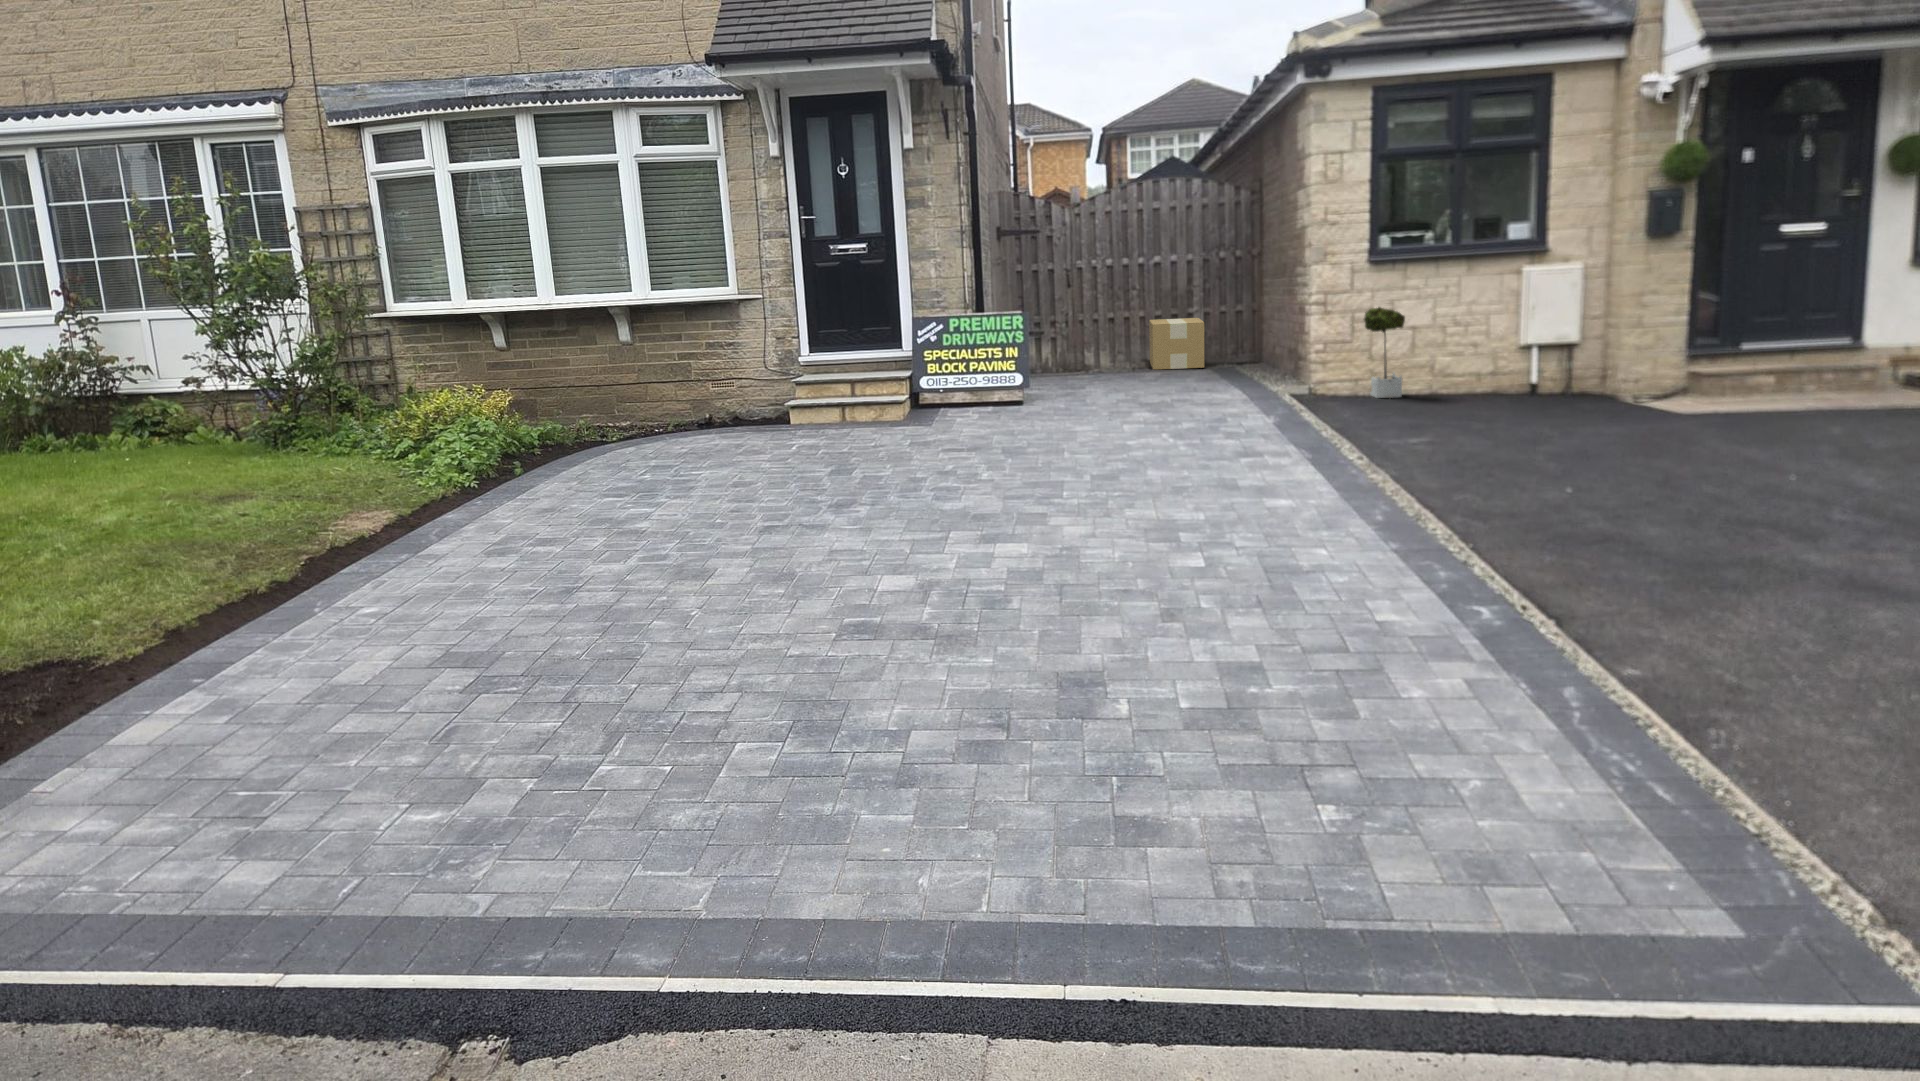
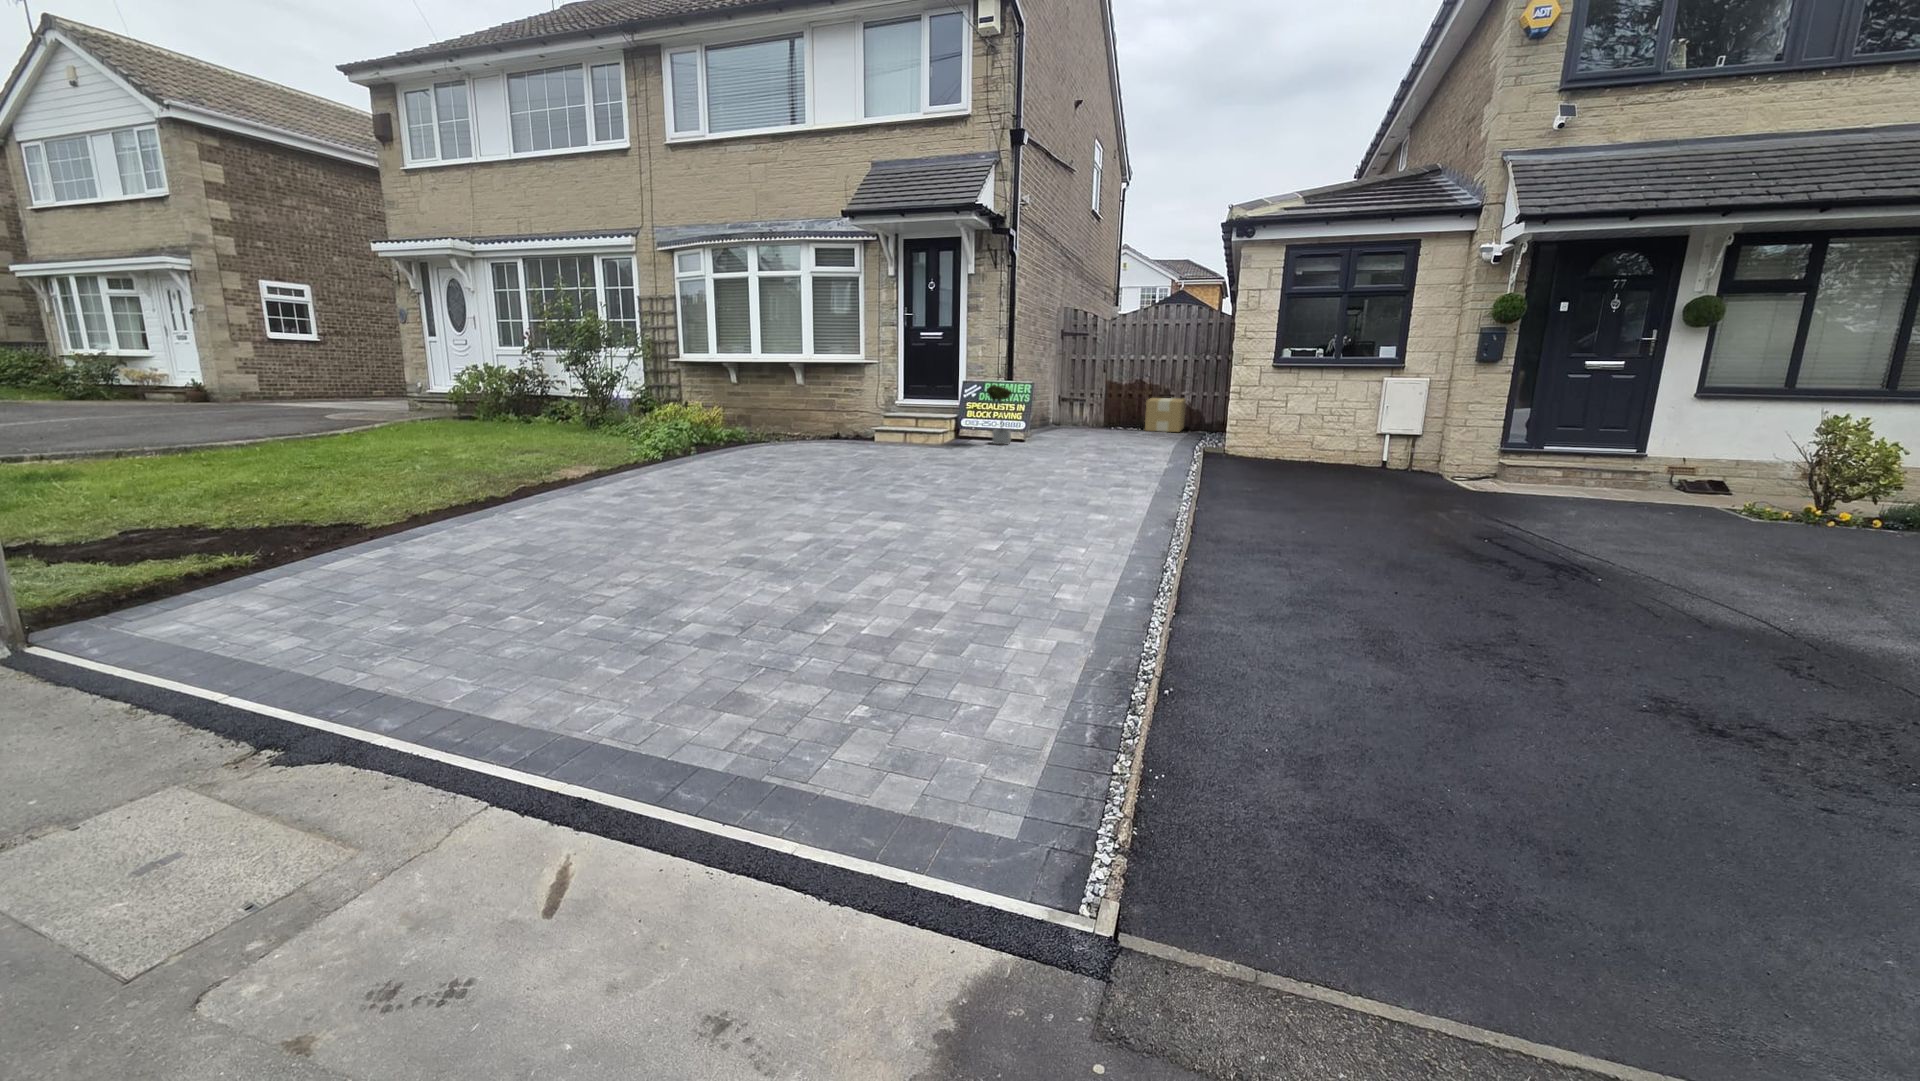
potted tree: present [1364,307,1405,398] -> present [987,384,1012,445]

